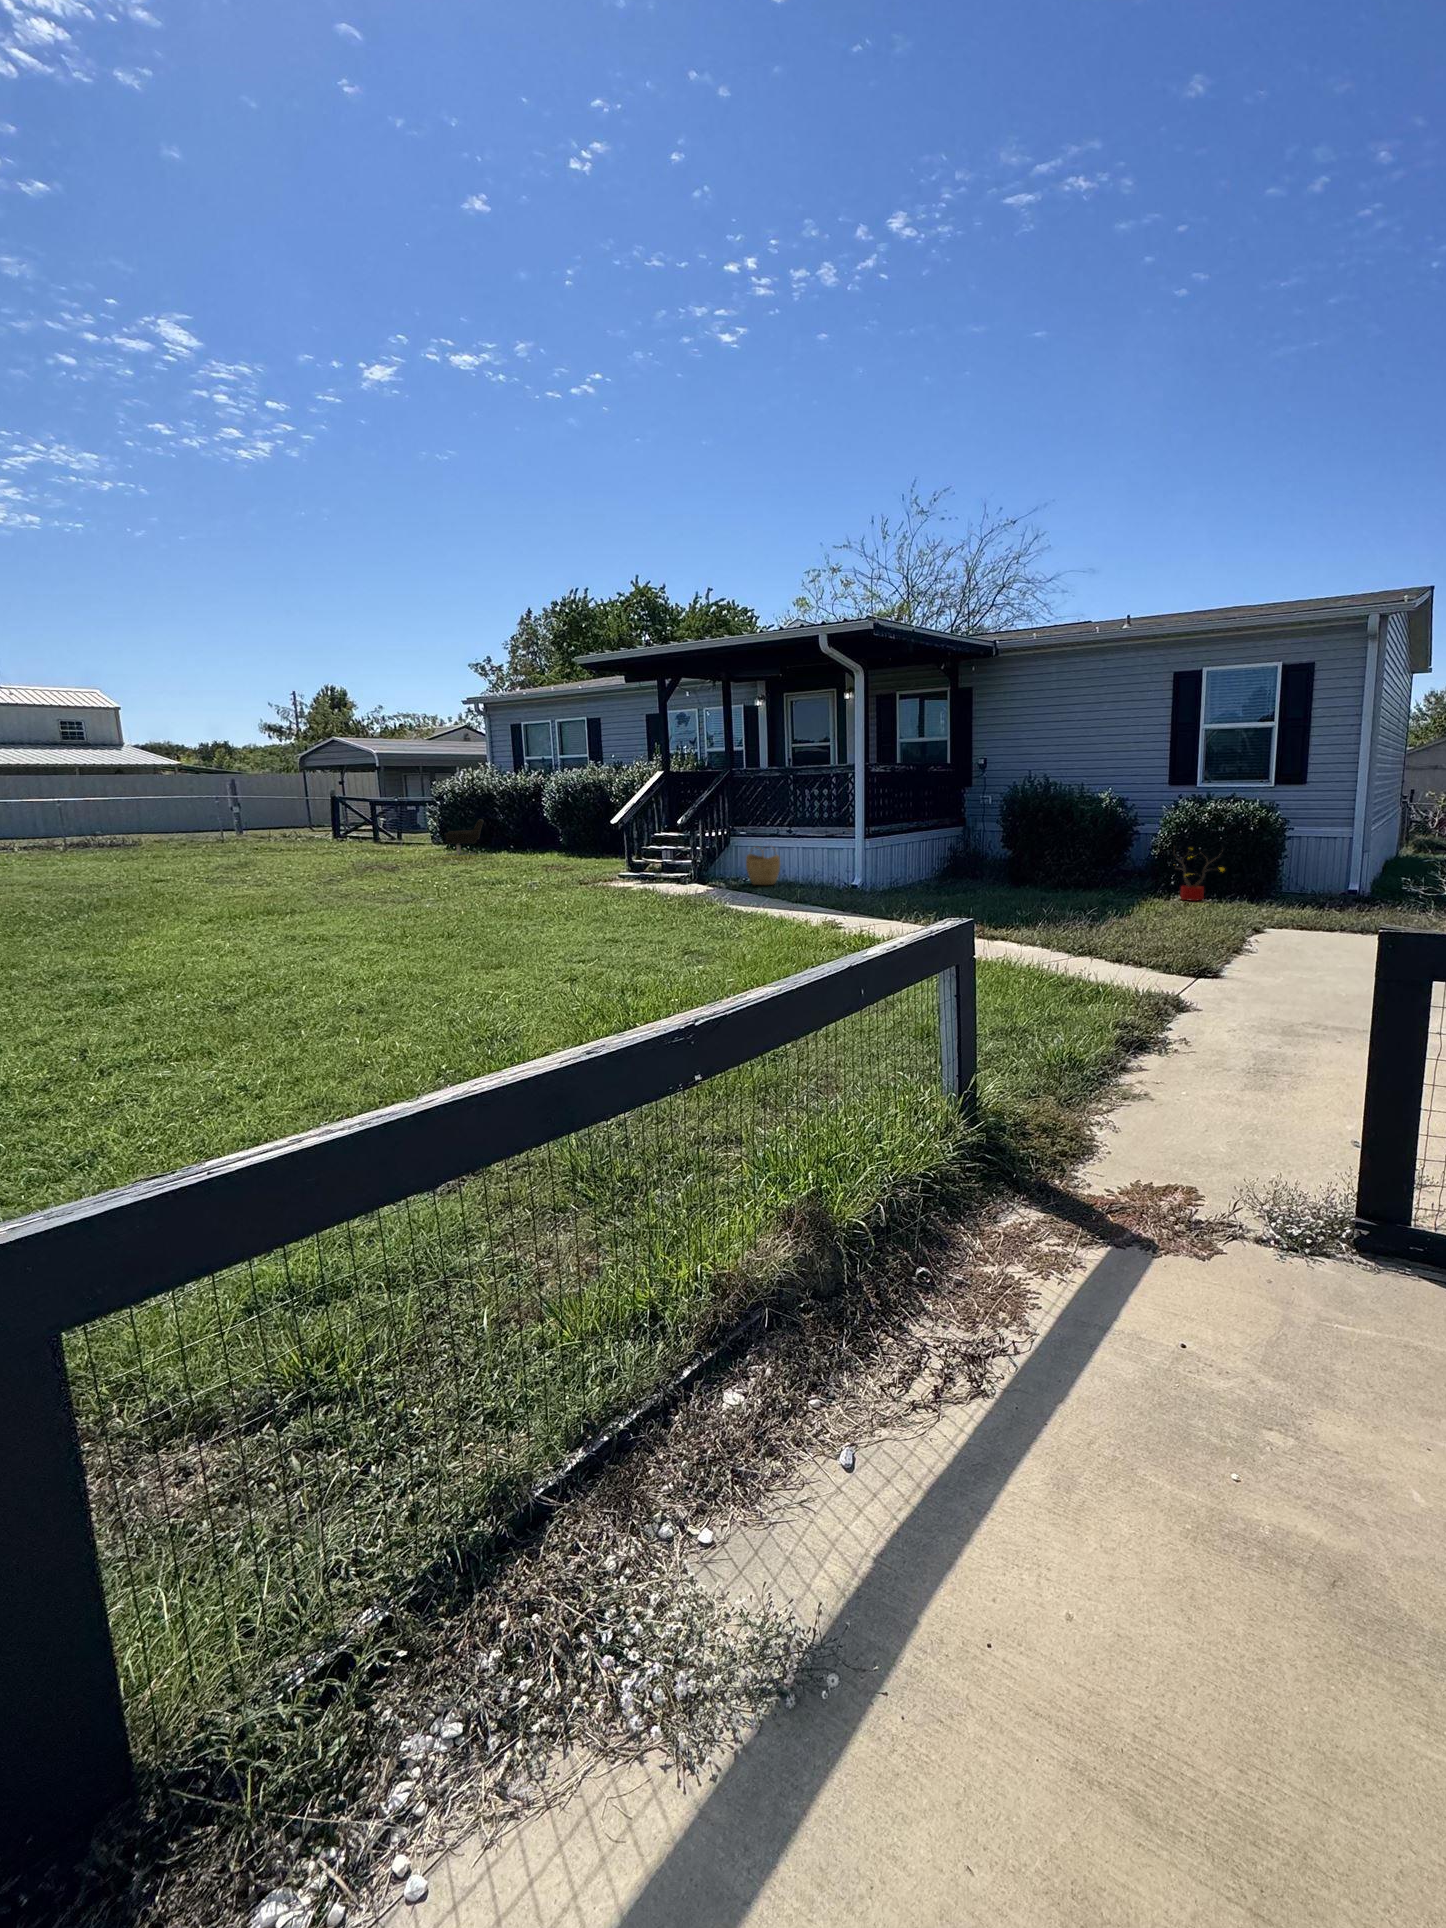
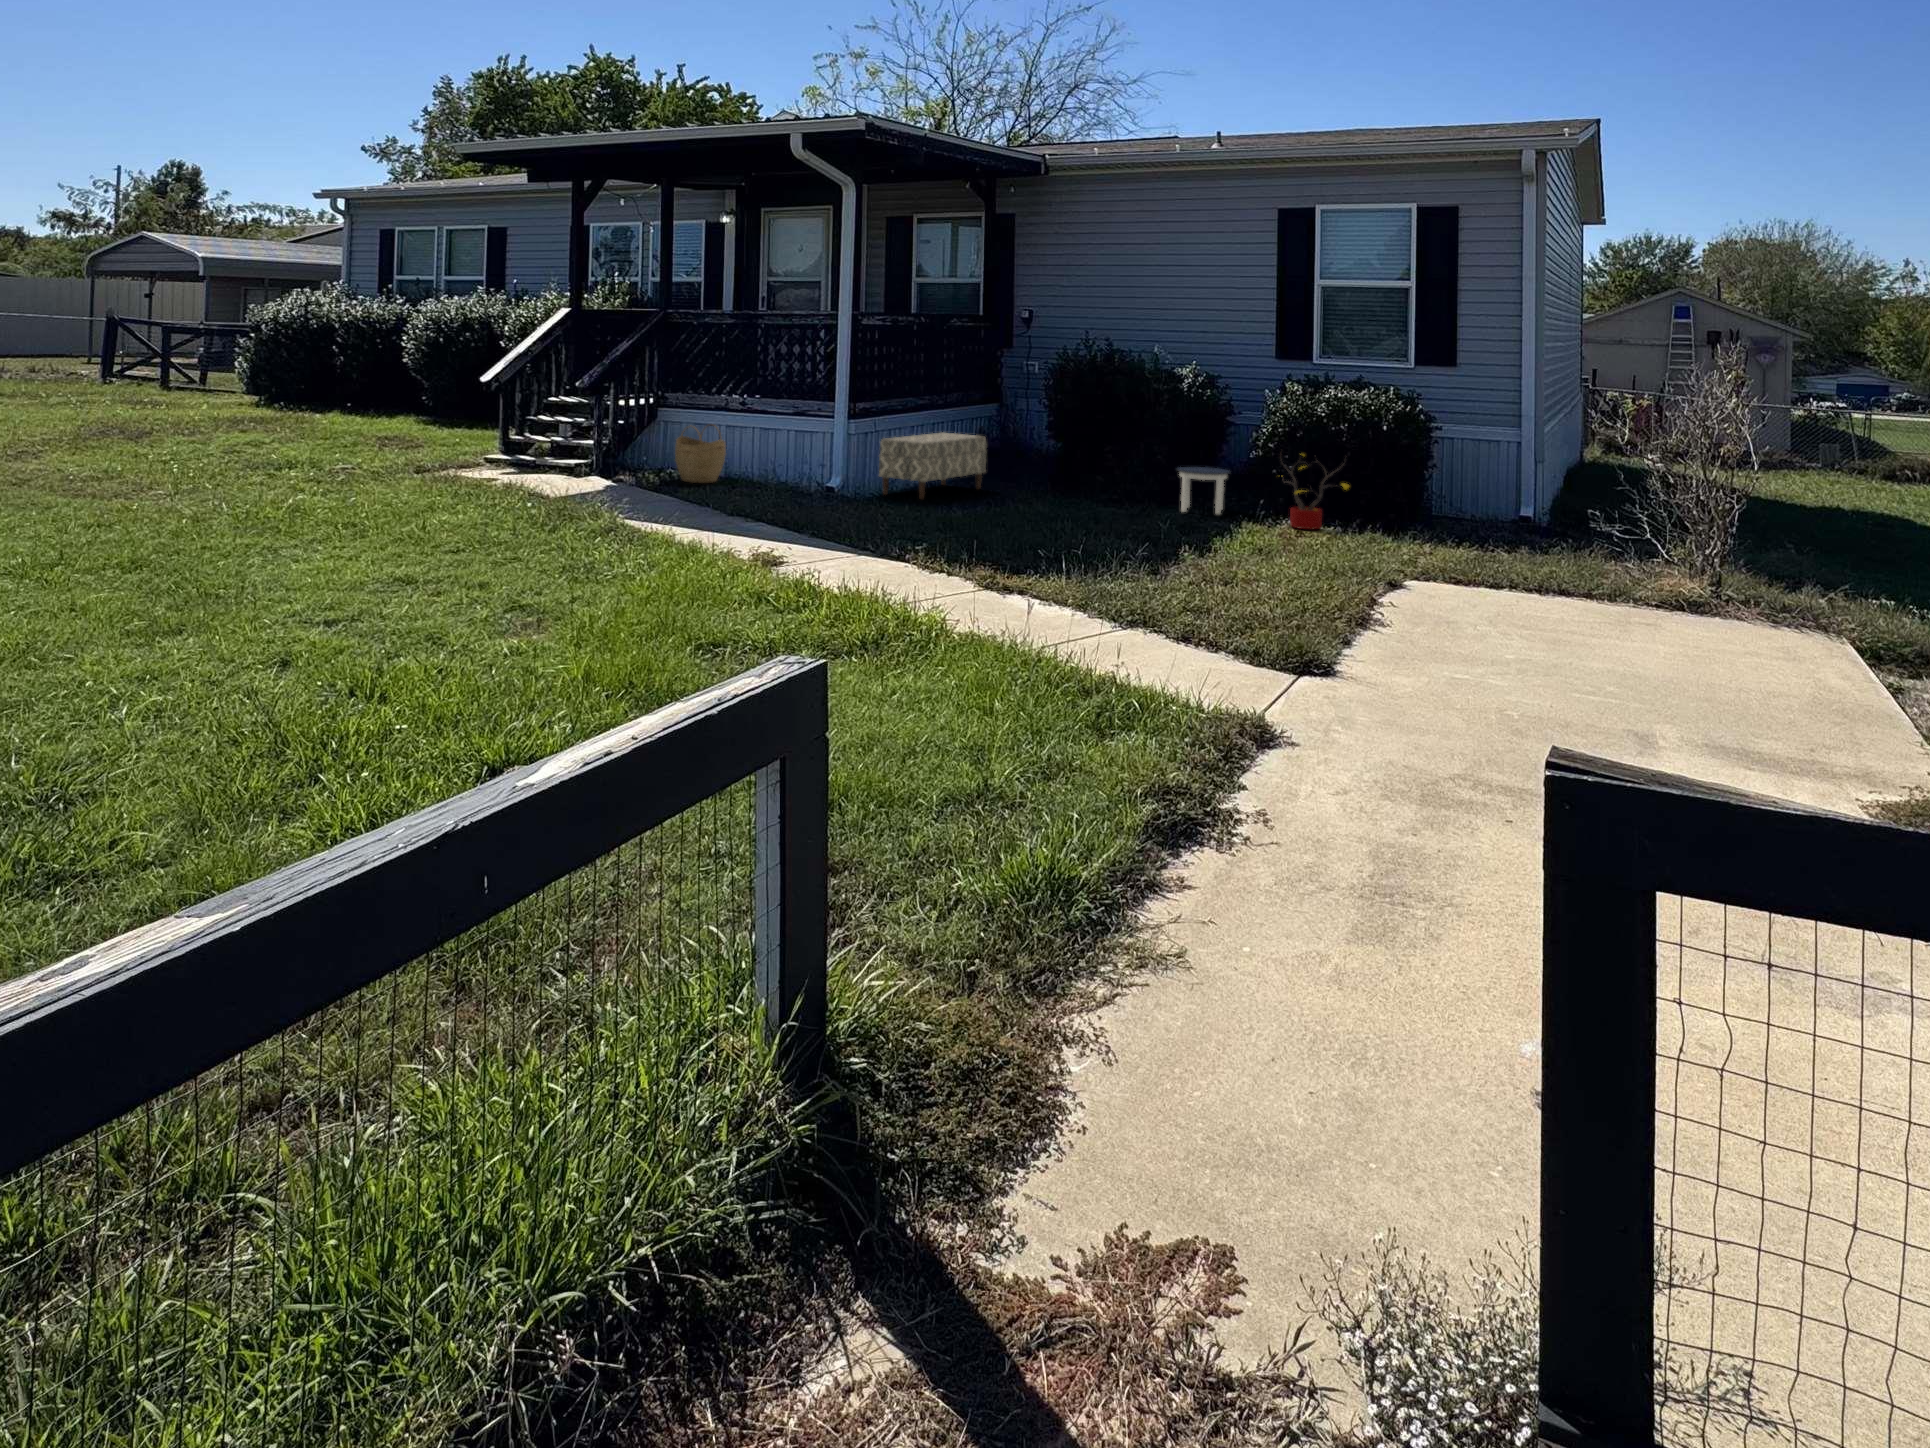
lounge chair: present [446,819,484,855] -> none [237,363,311,414]
bench: none [887,846,960,890] -> present [879,433,987,499]
round table: none [1097,862,1137,894] -> present [1177,467,1230,514]

